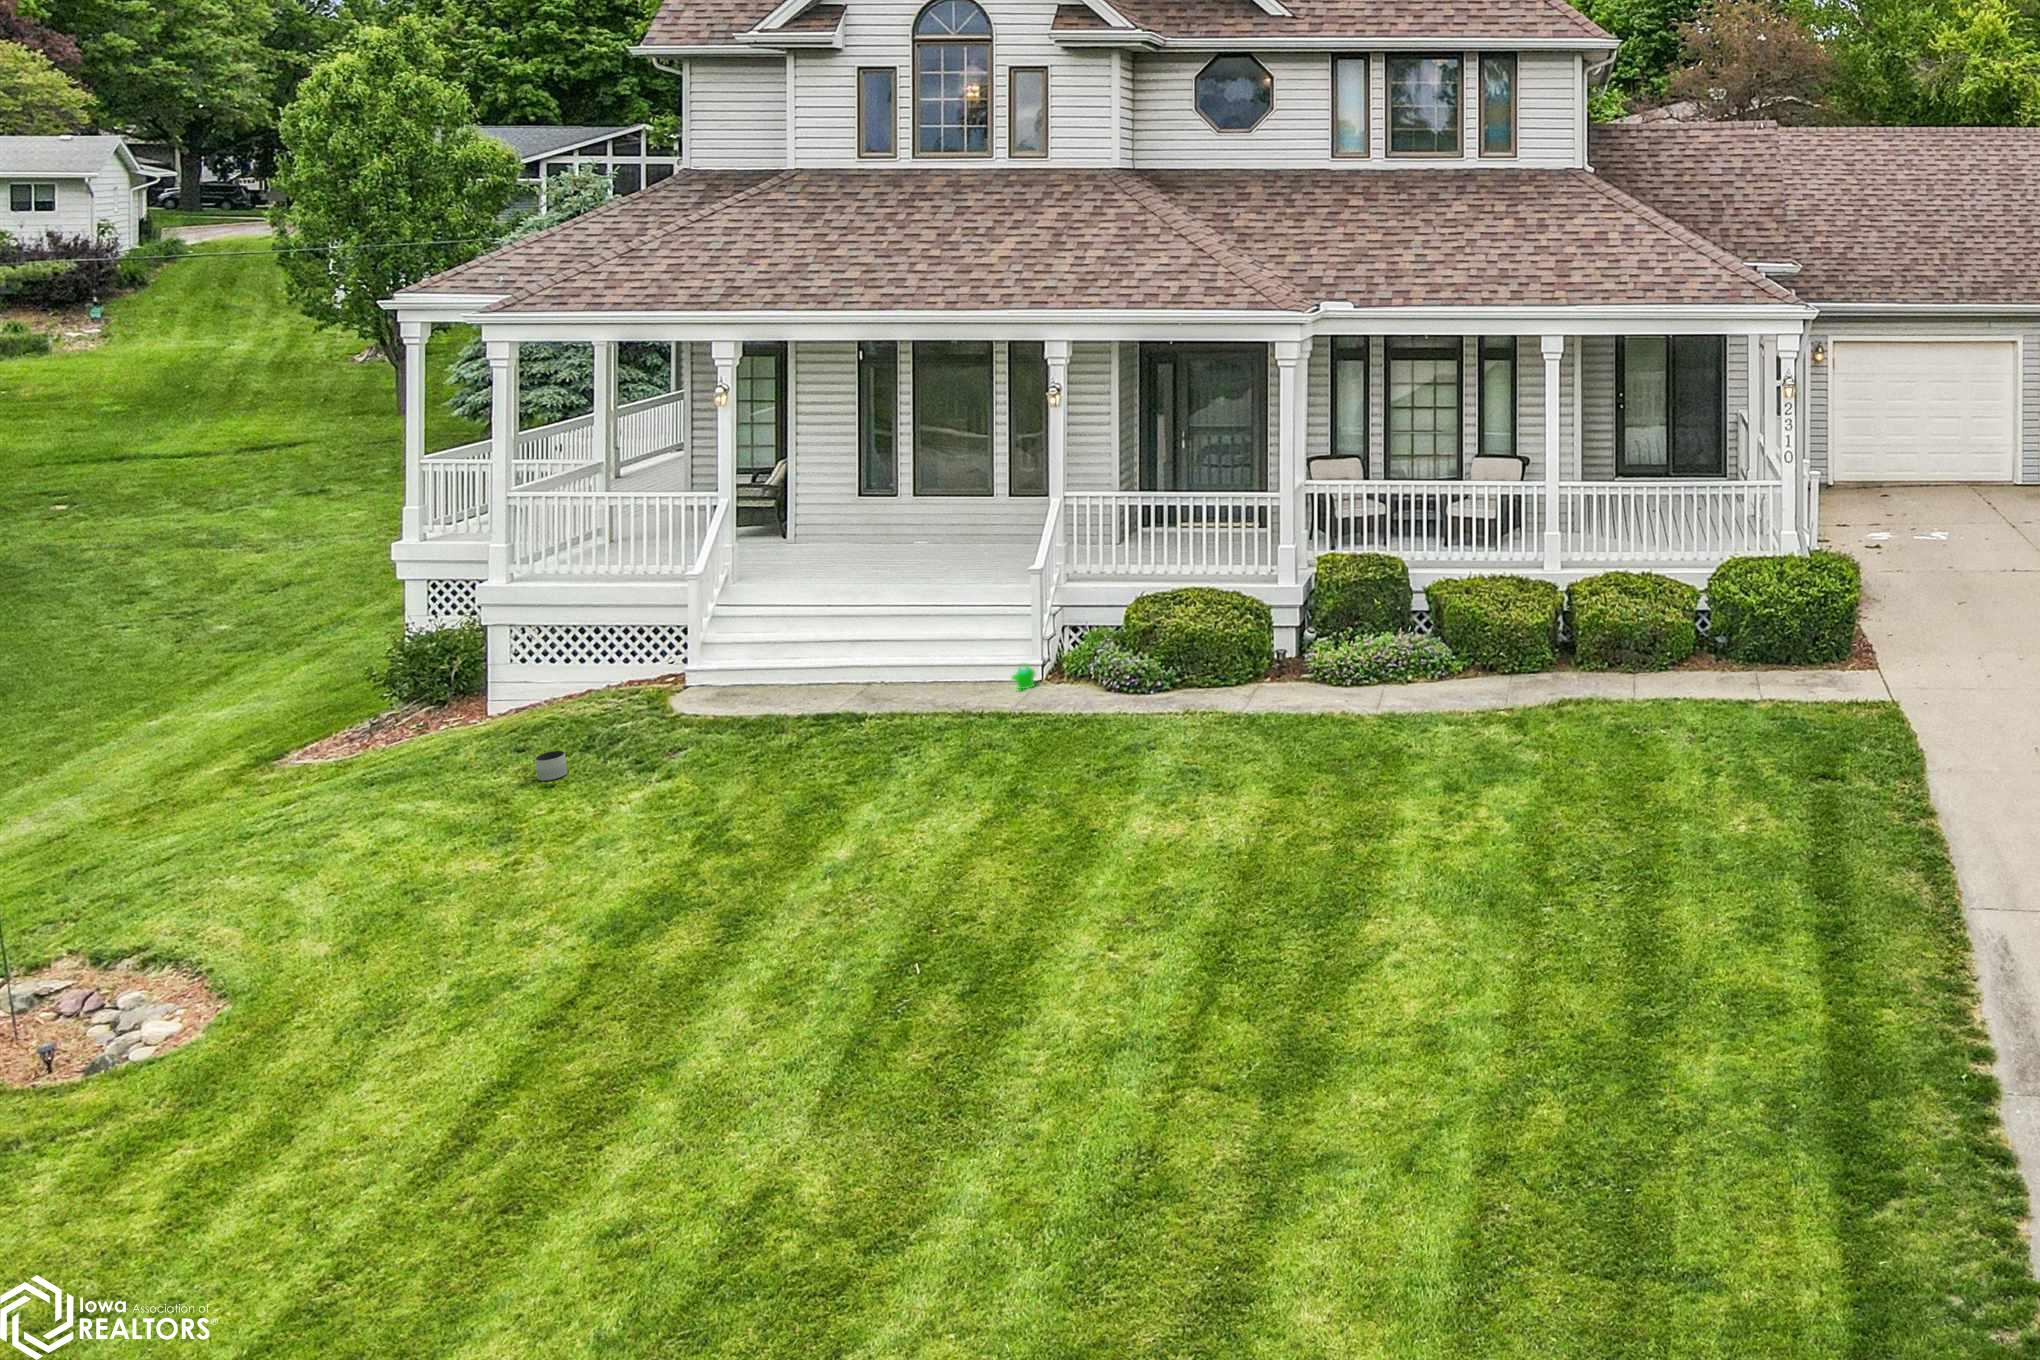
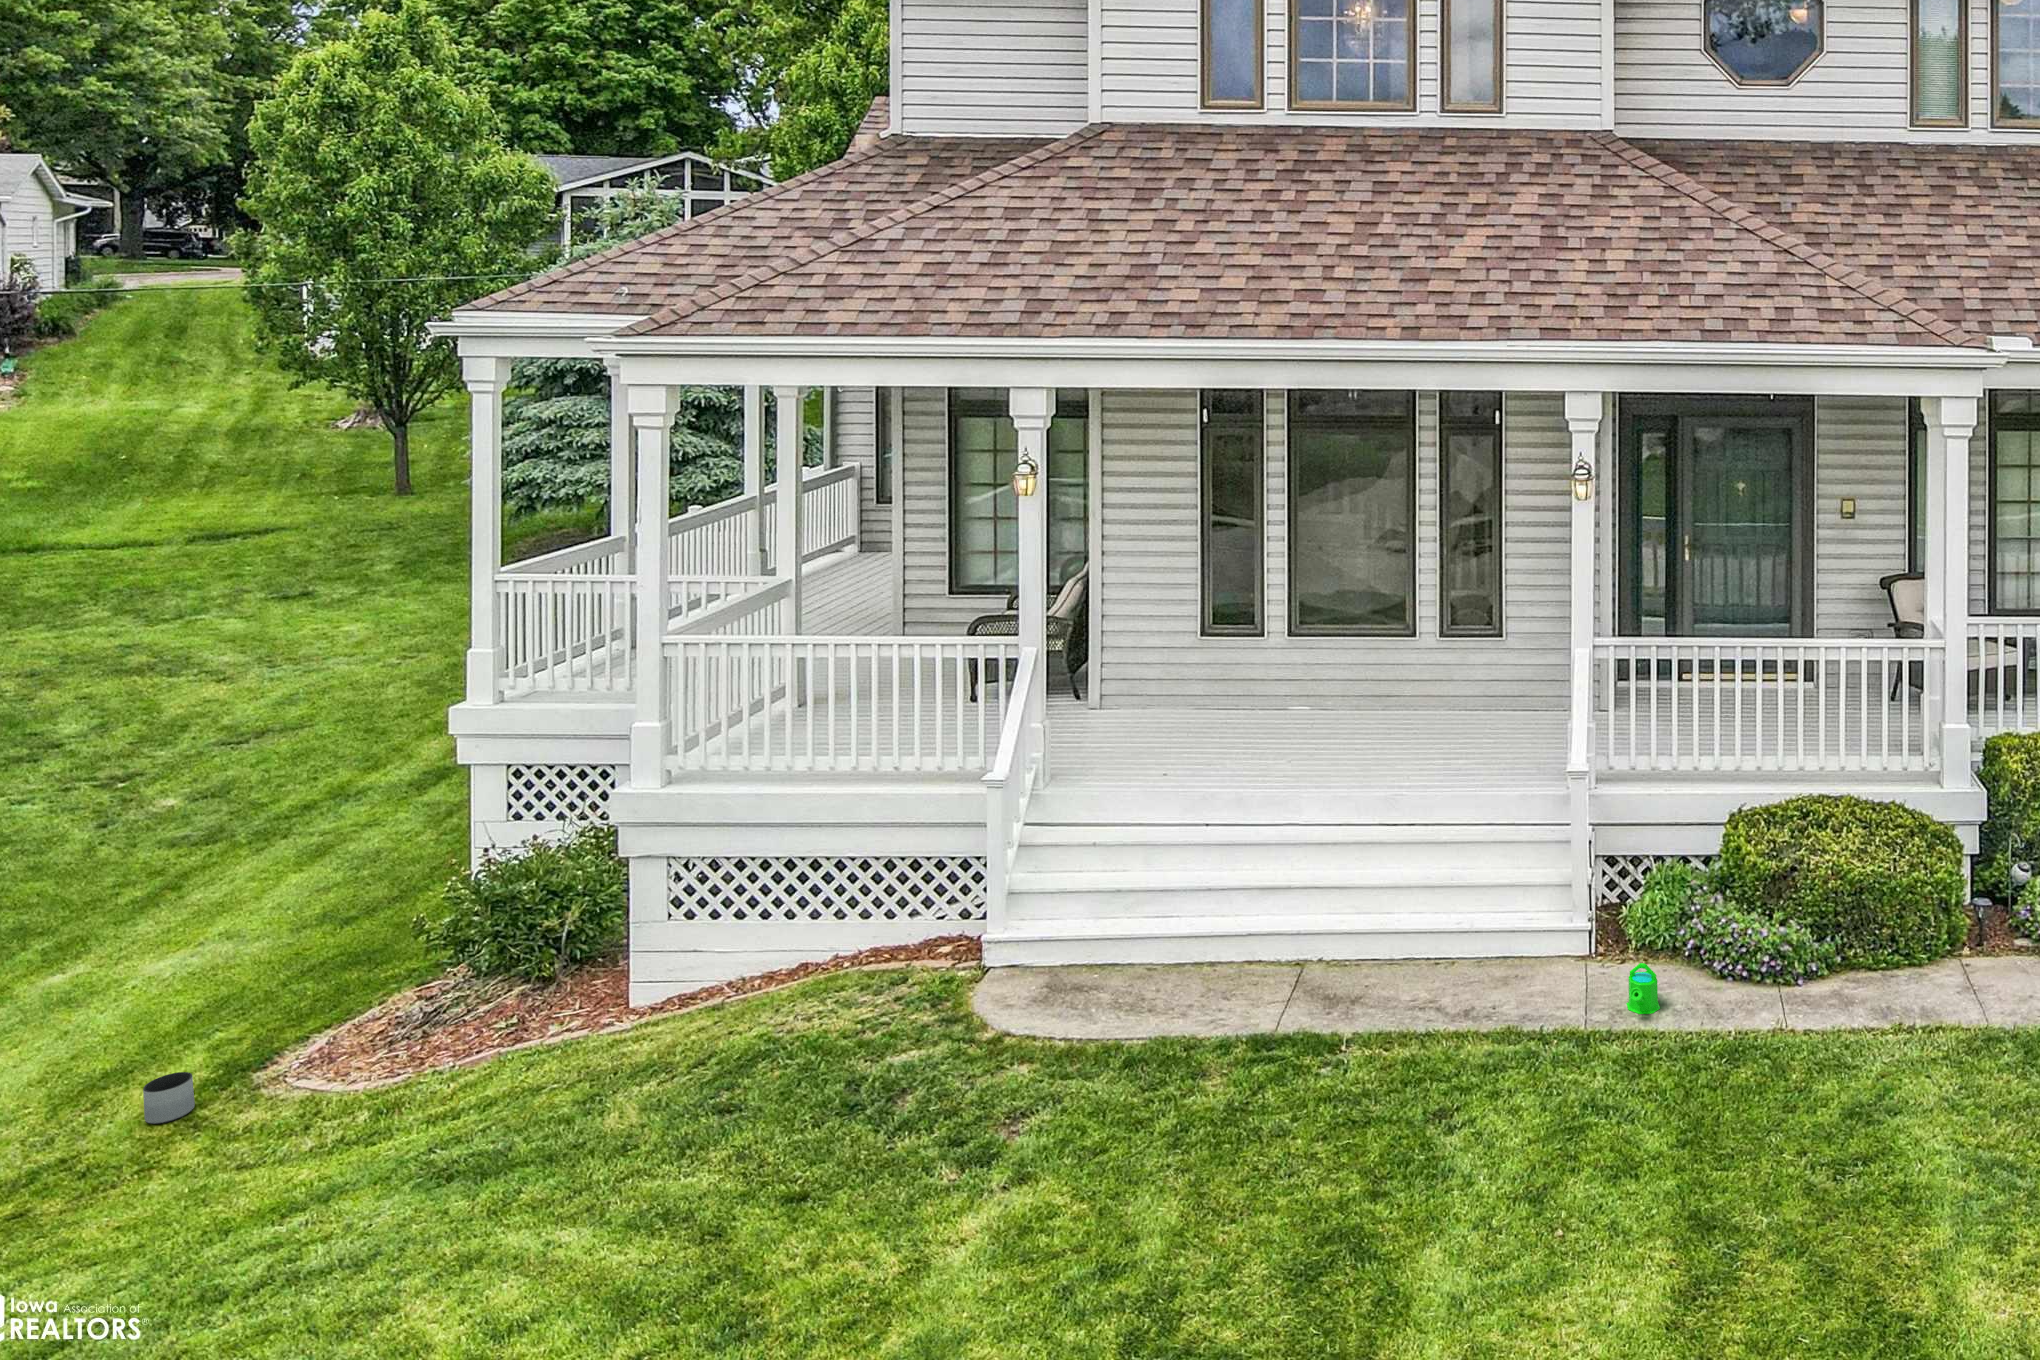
planter: present [535,751,567,781] -> present [143,1072,195,1124]

